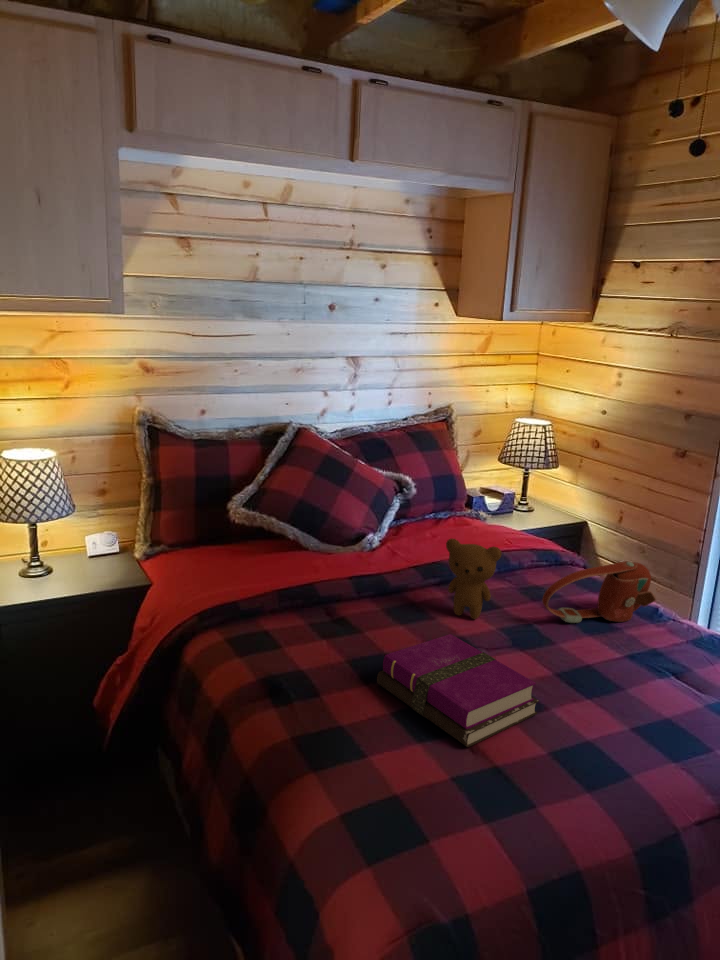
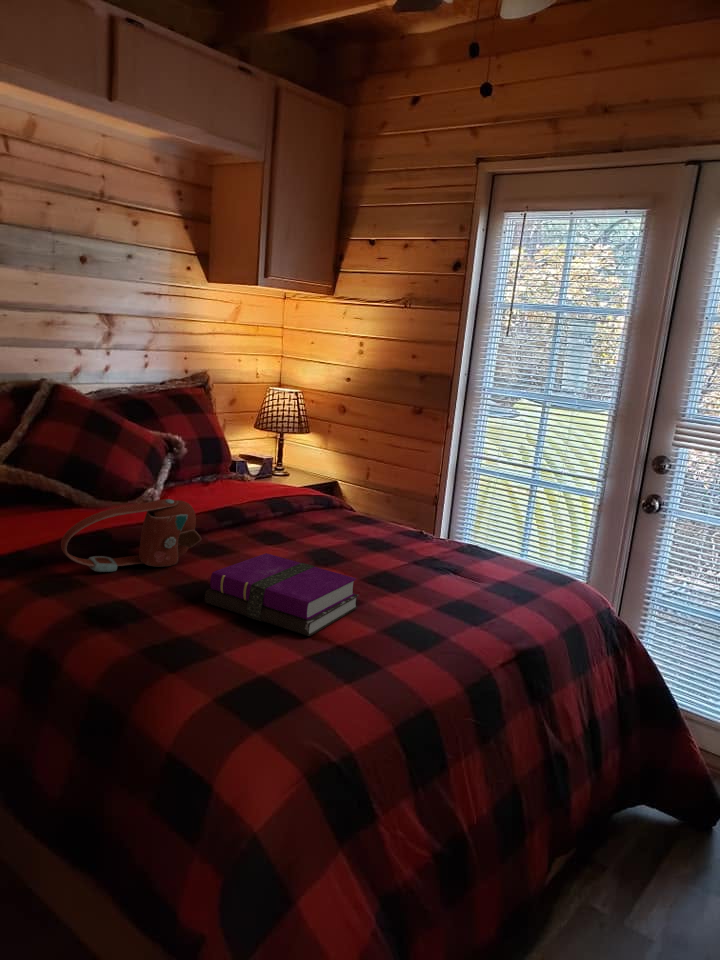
teddy bear: present [446,539,502,619] -> none [244,473,299,550]
handbag: present [542,561,656,623] -> present [61,499,201,572]

